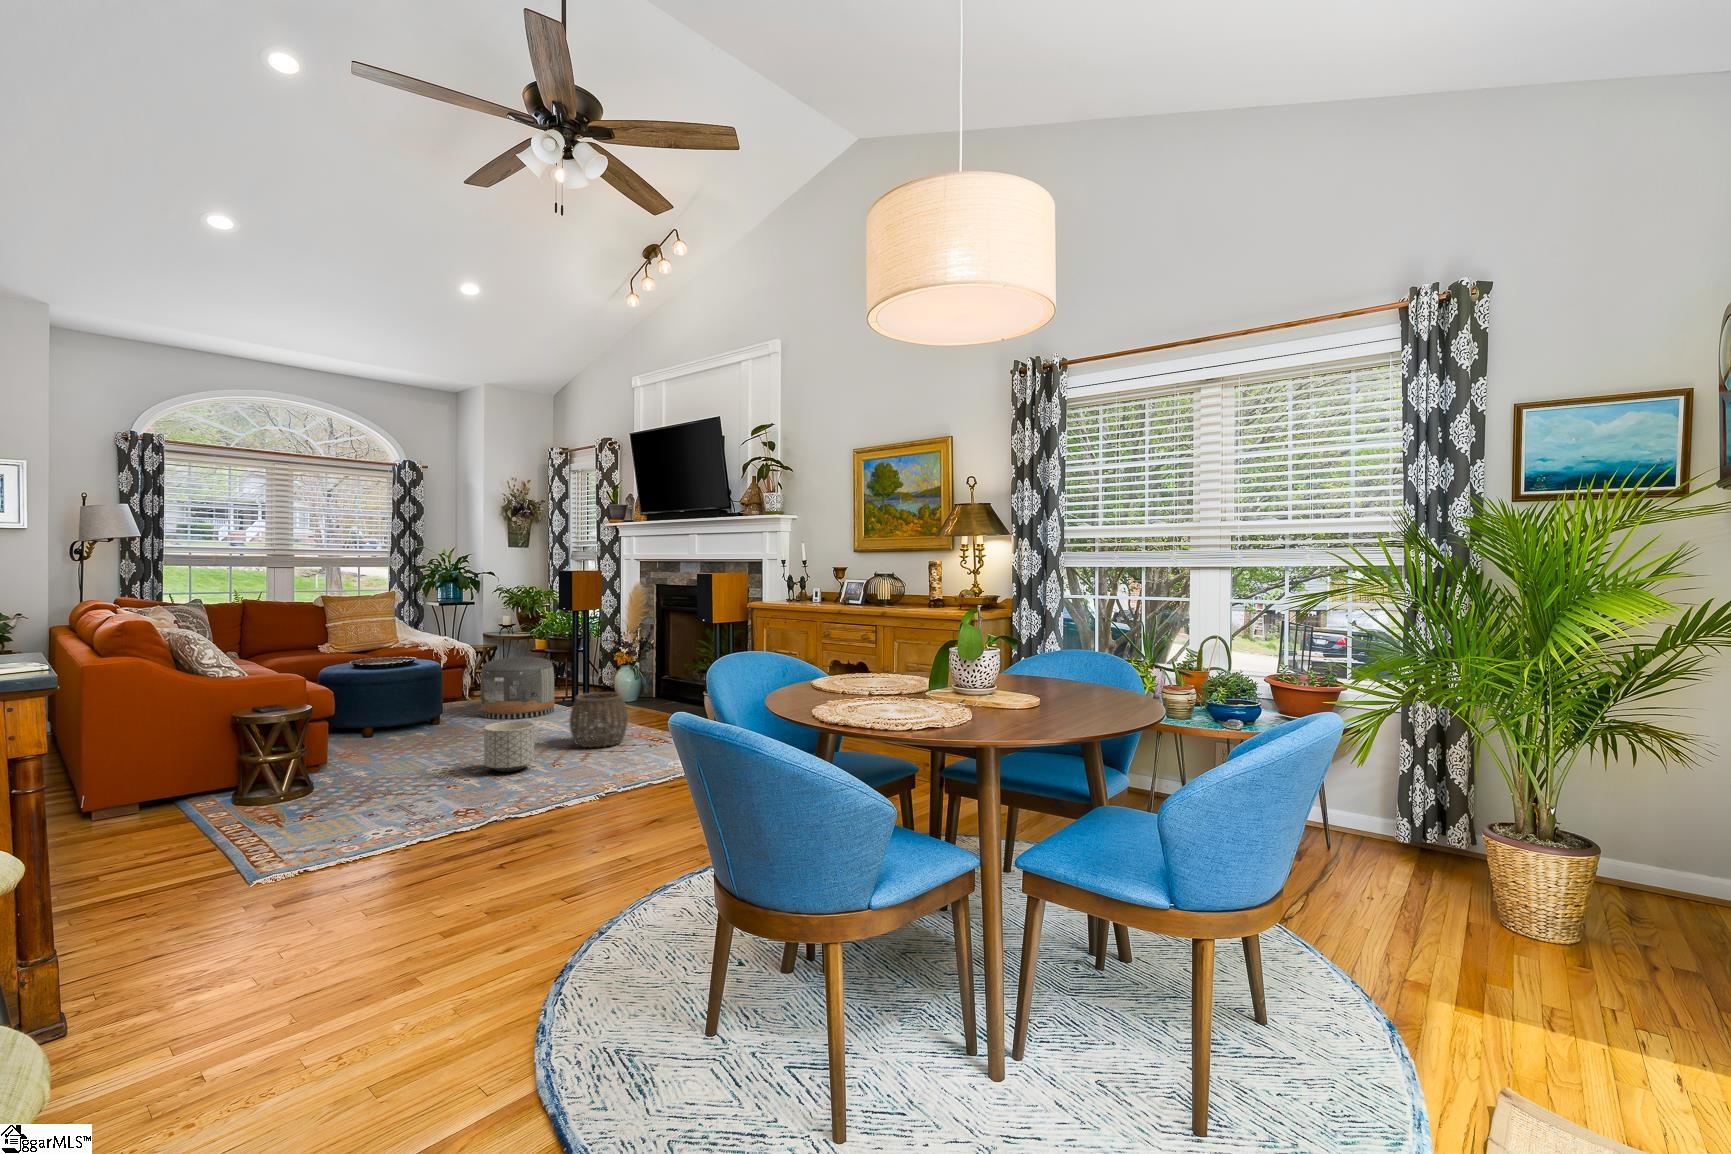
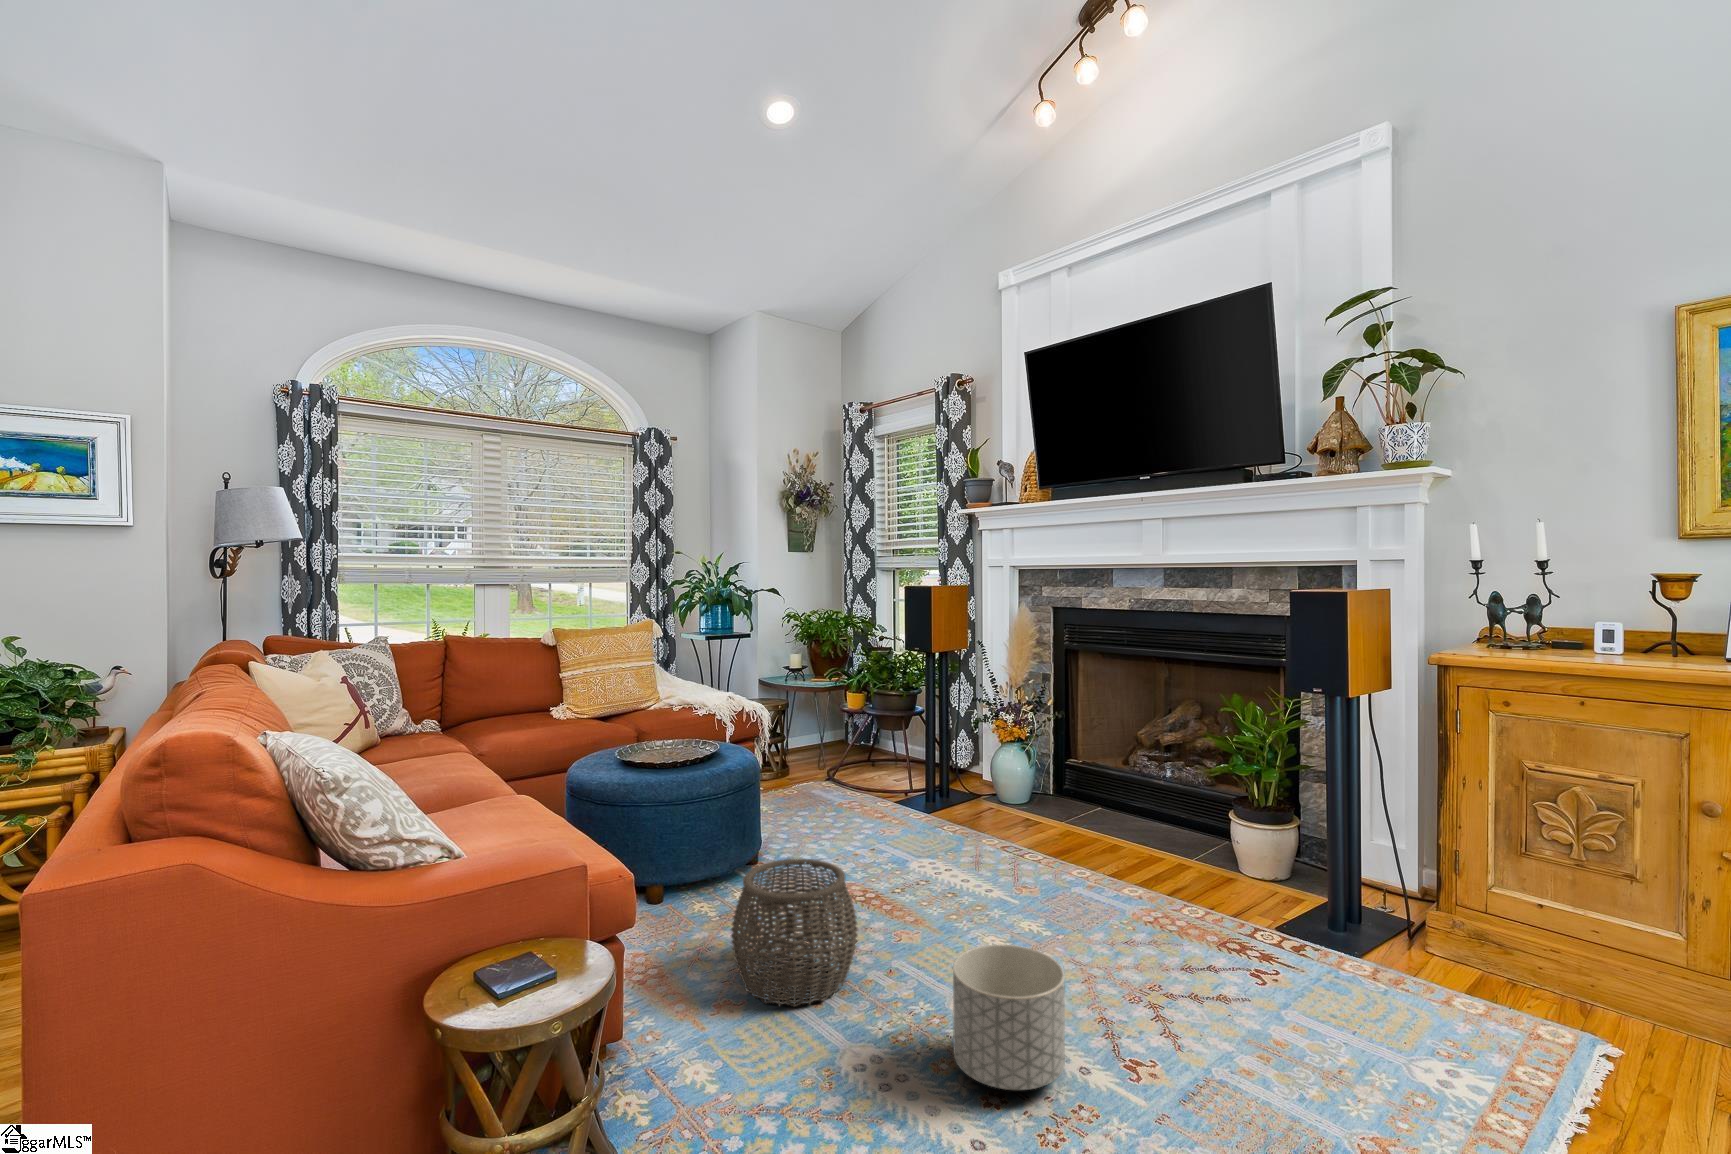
pouf: present [481,657,554,719] -> none [804,735,921,852]
woven basket: present [569,692,628,748] -> present [731,859,858,1006]

